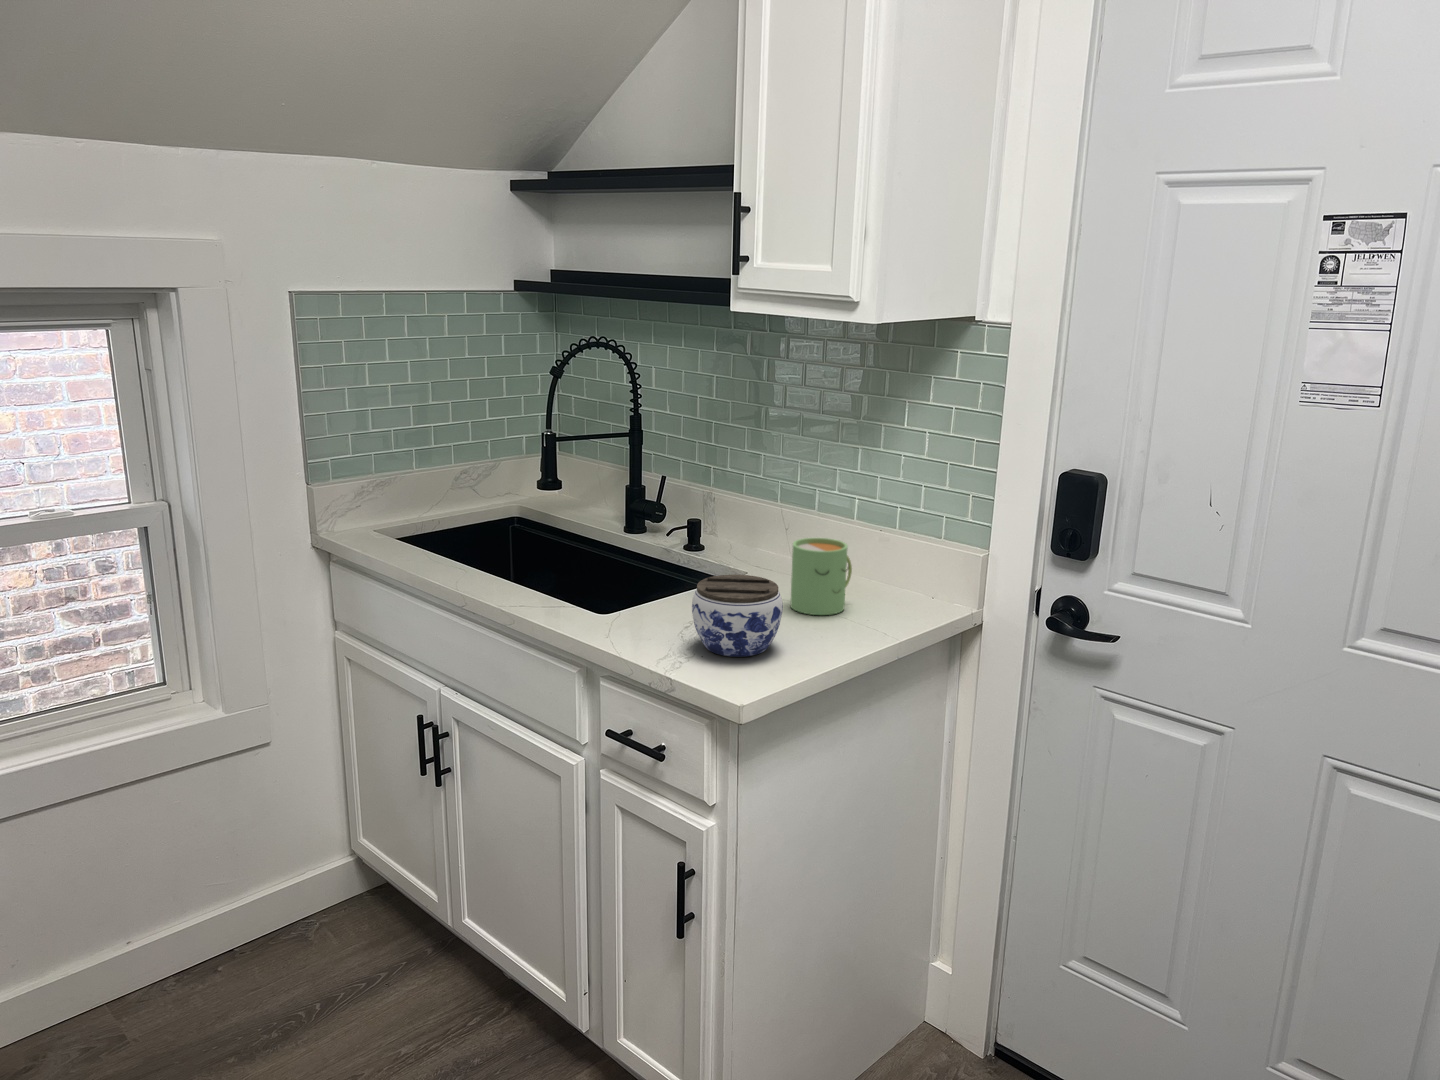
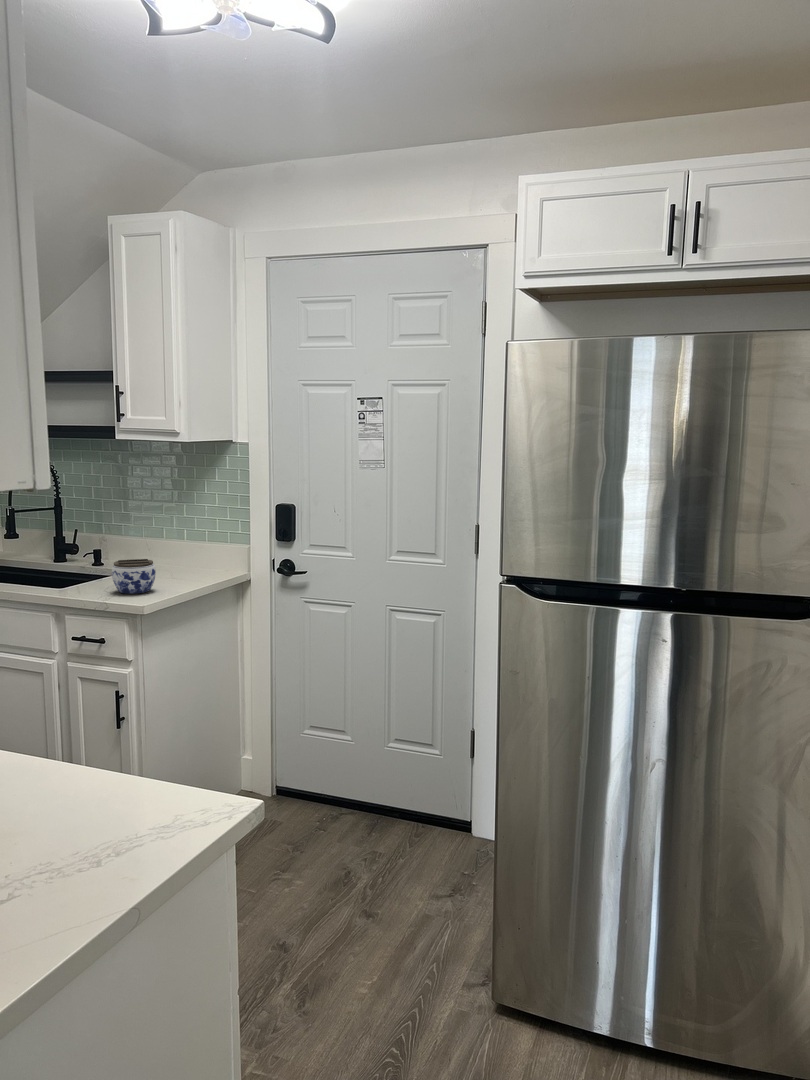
mug: present [790,538,852,615] -> none [156,546,186,580]

